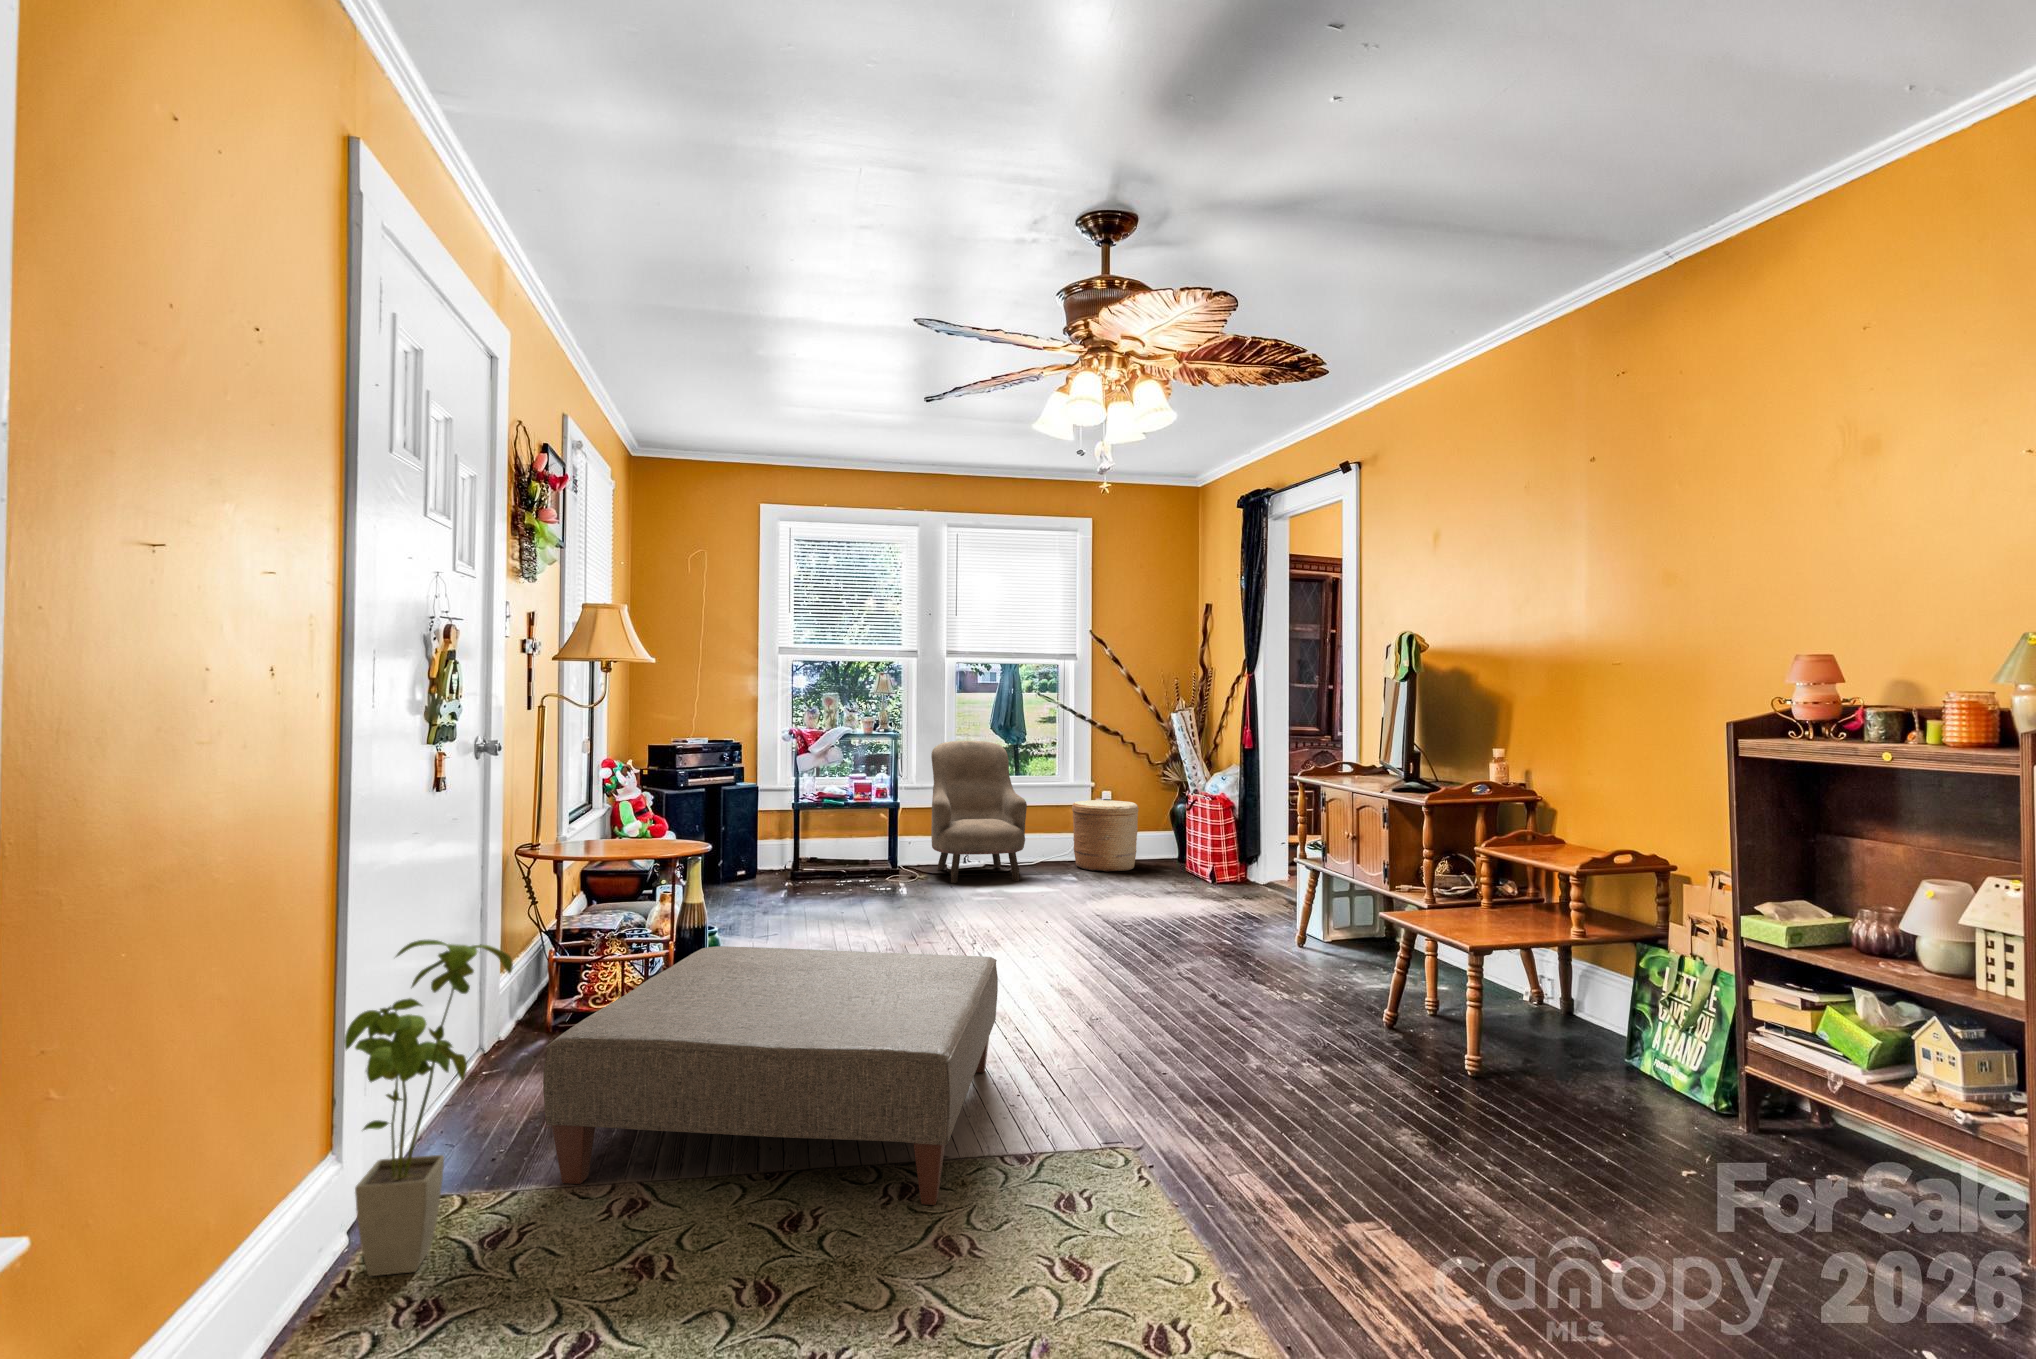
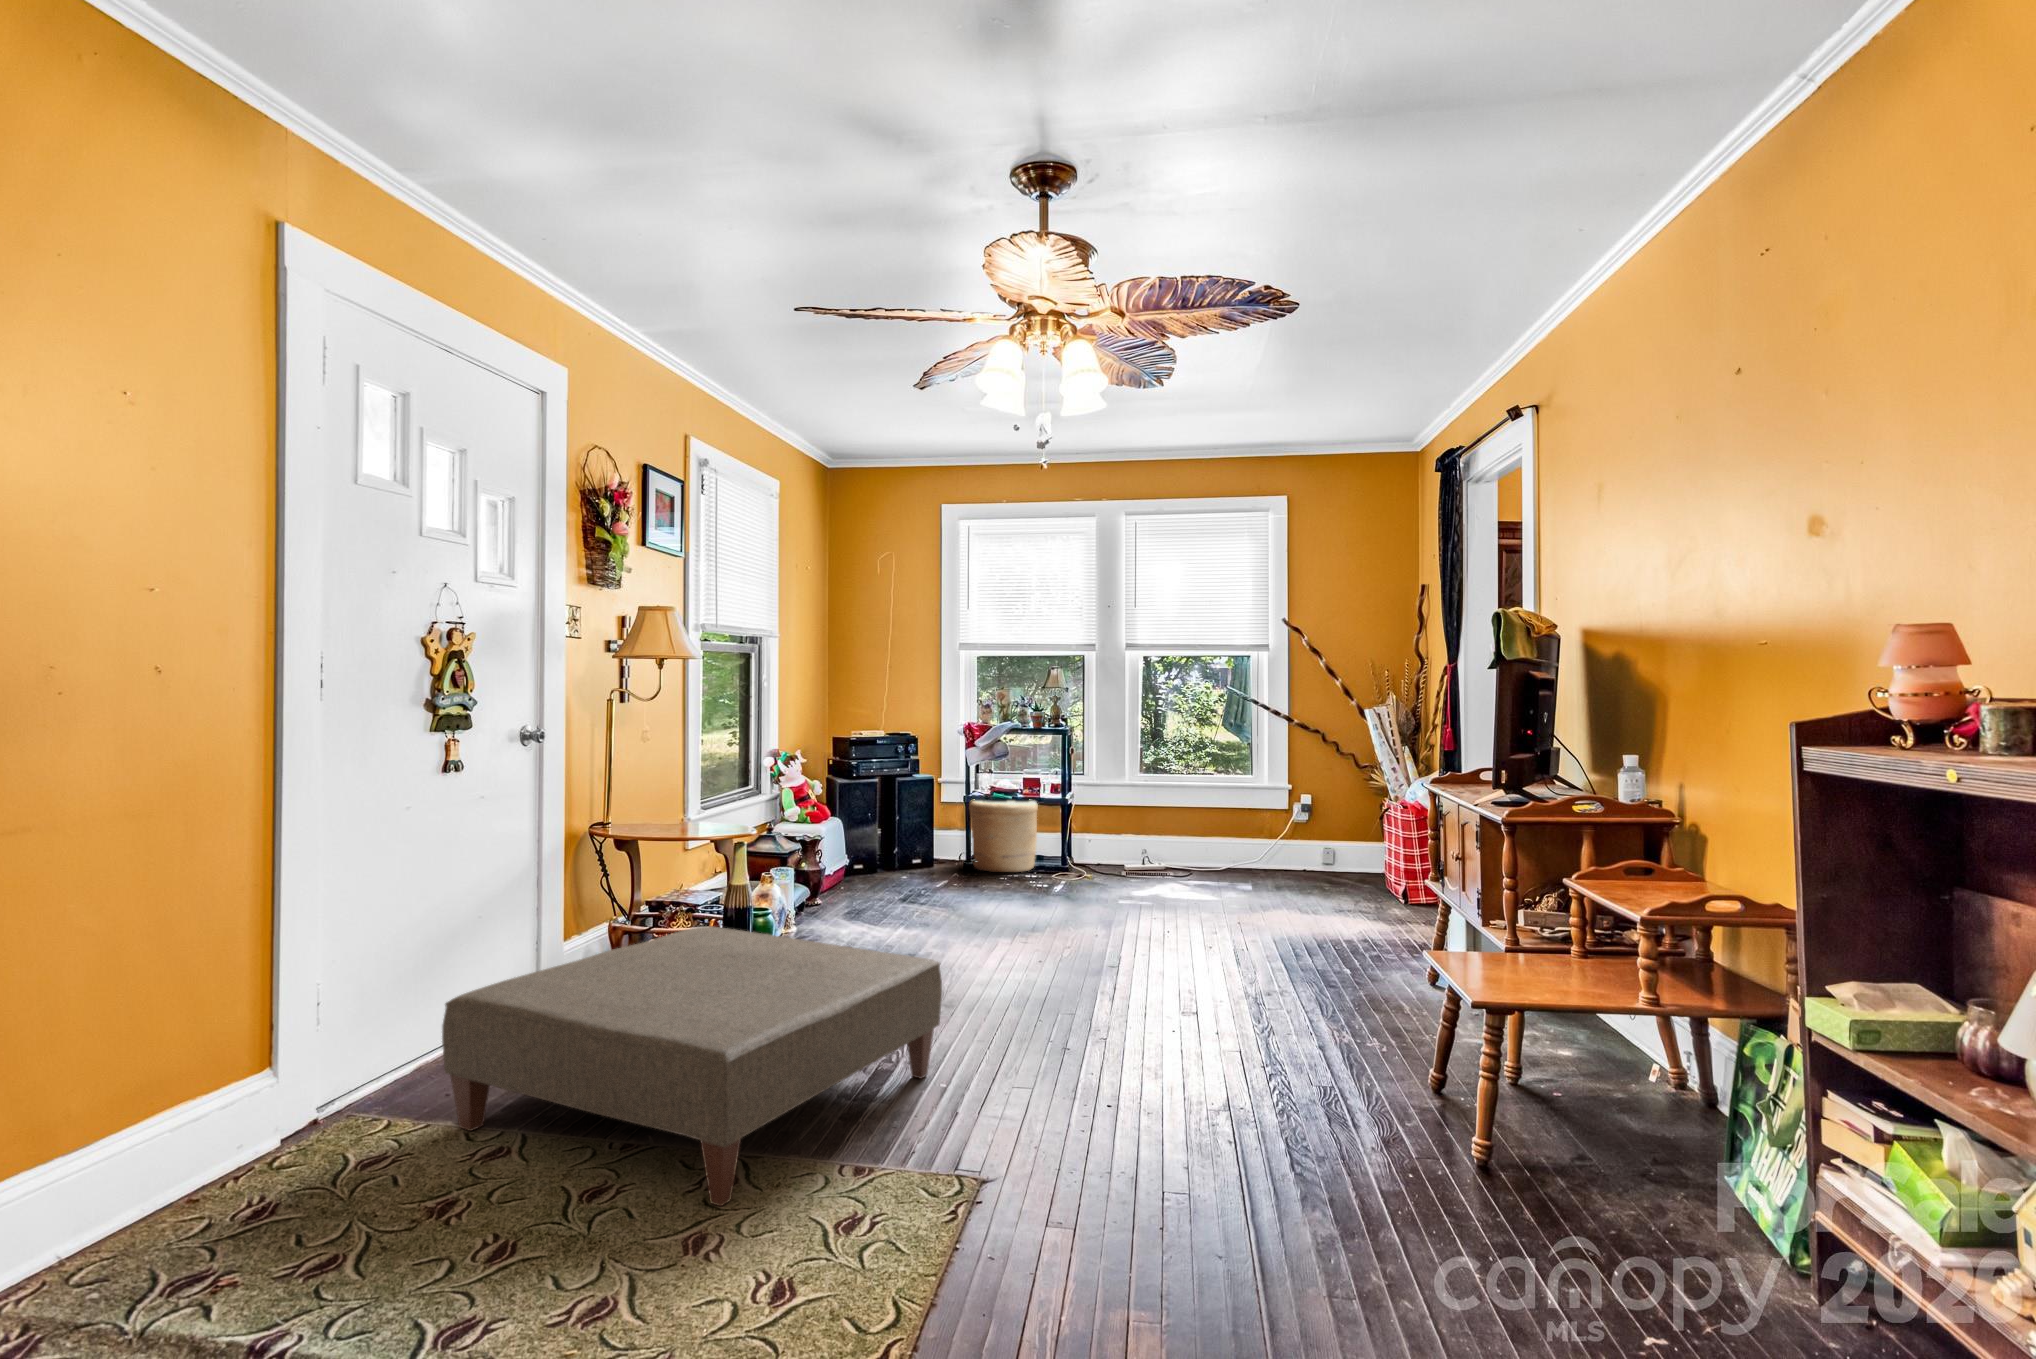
armchair: present [931,741,1027,883] -> none [1101,738,1199,884]
woven basket: present [1072,800,1139,872] -> present [969,799,1038,872]
house plant: present [345,940,513,1276] -> none [204,899,380,1185]

